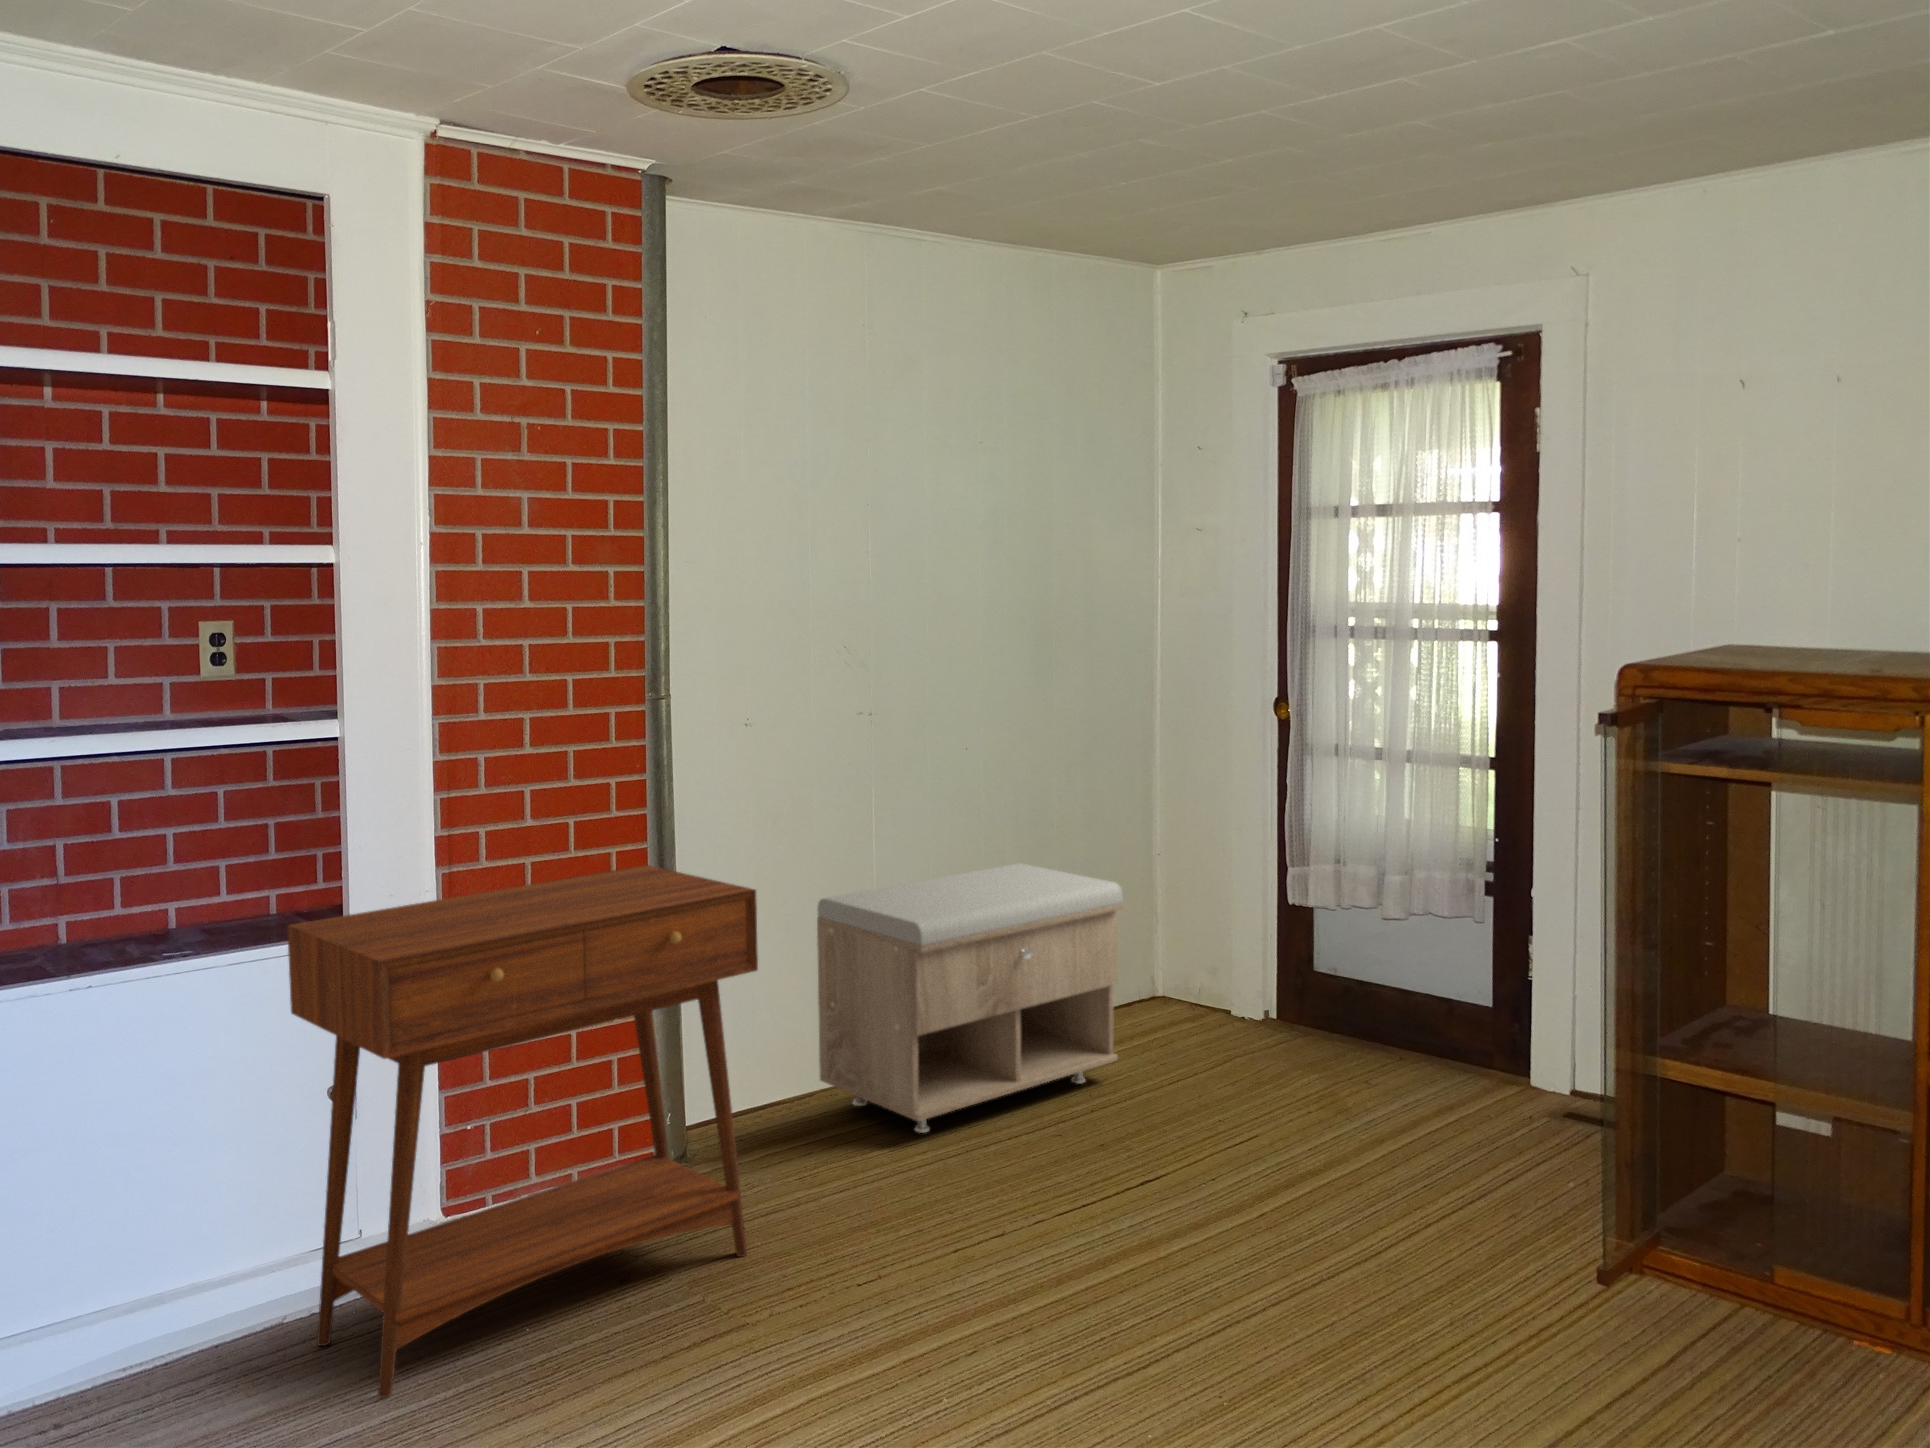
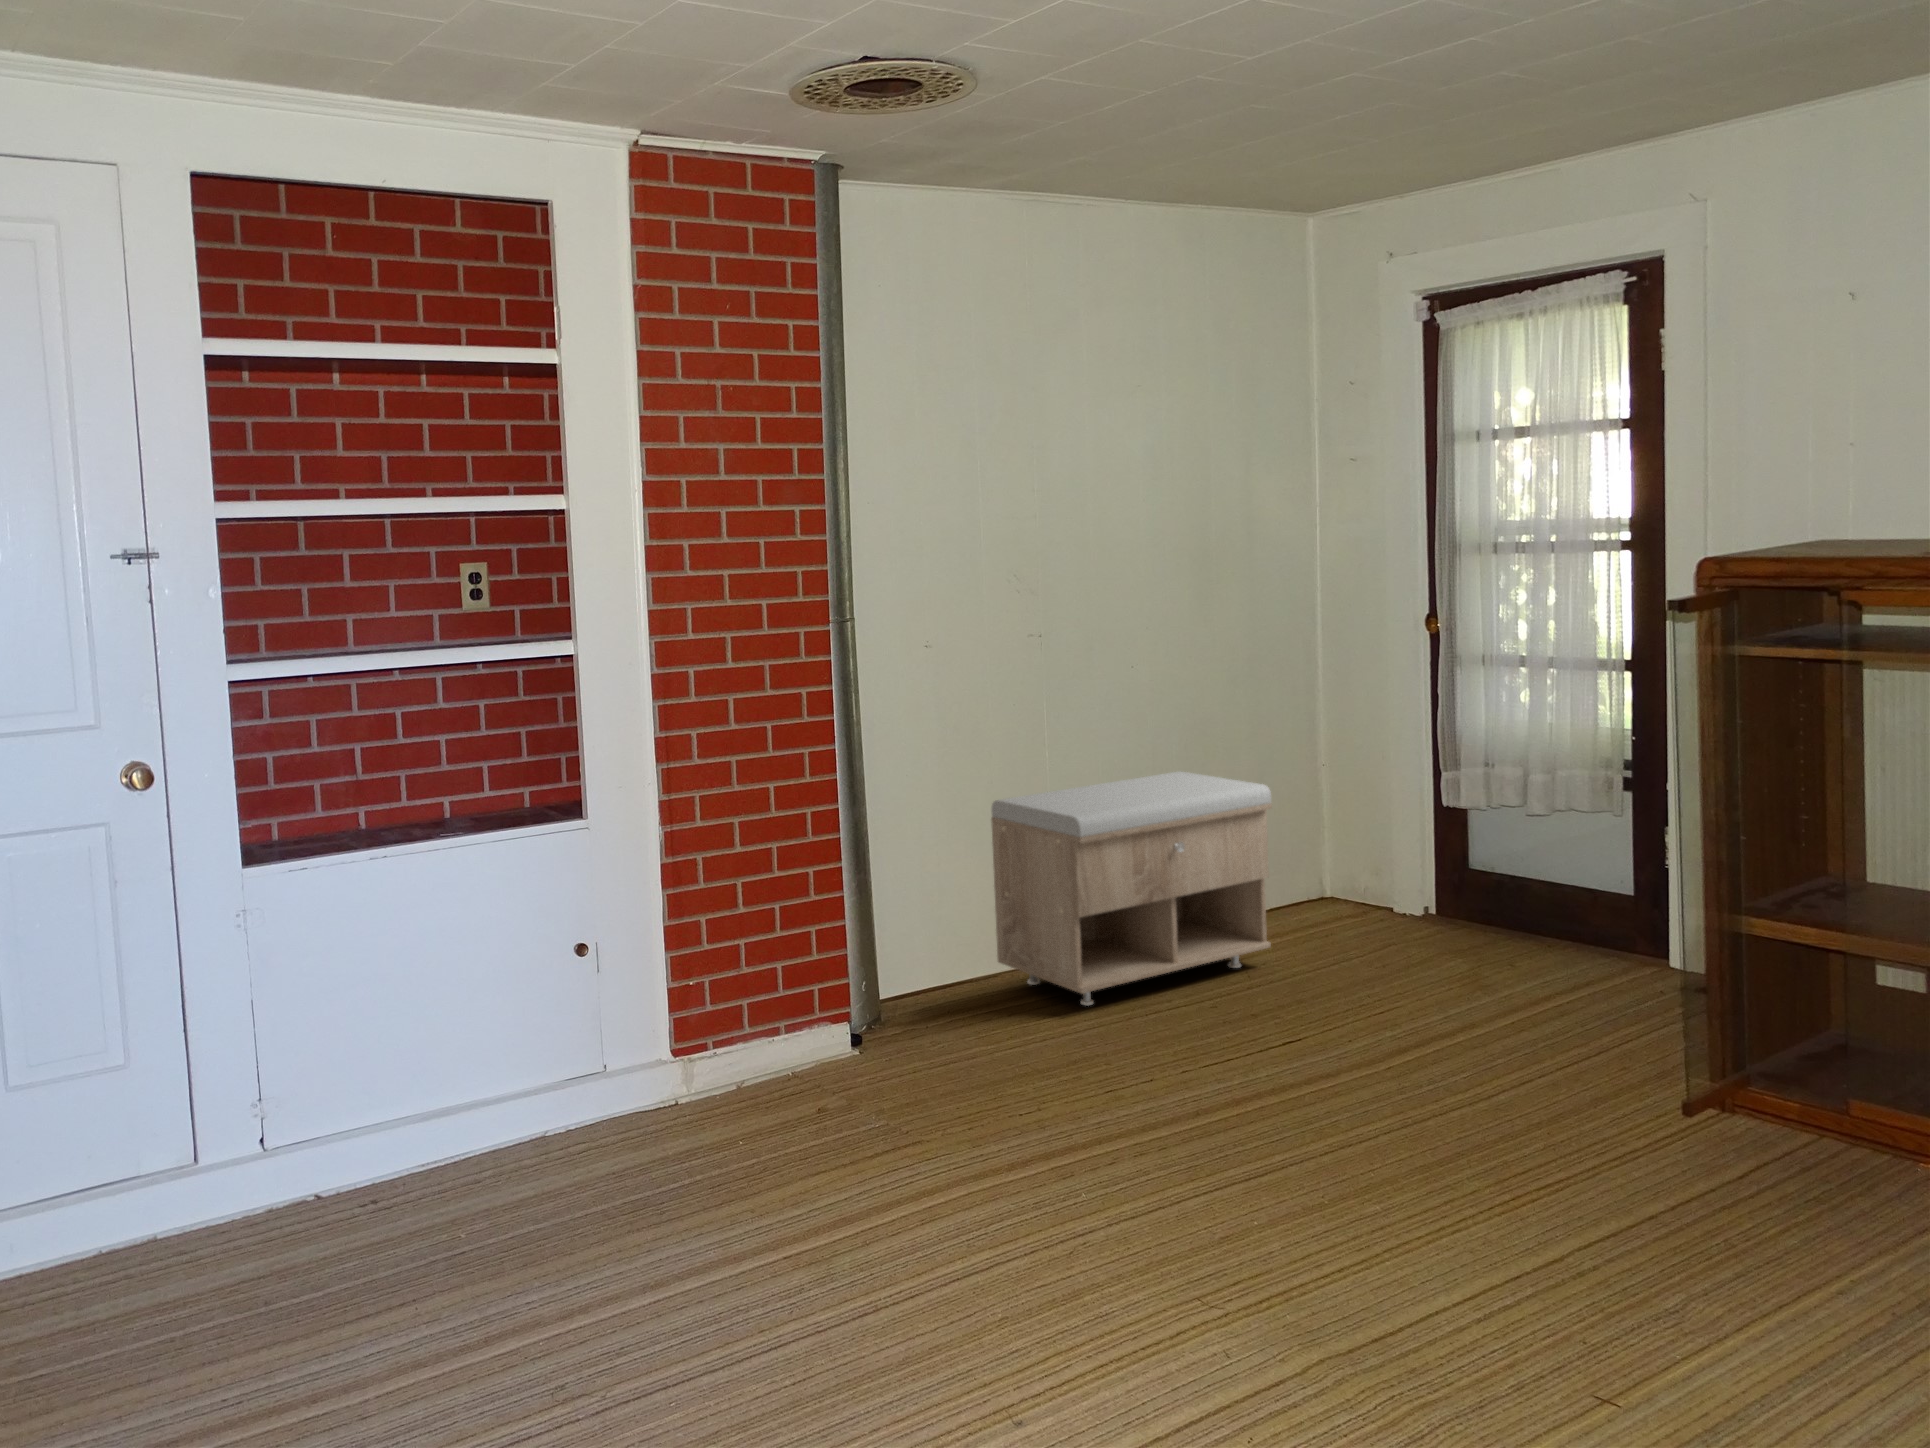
console table: present [287,865,758,1398] -> none [537,764,927,1189]

